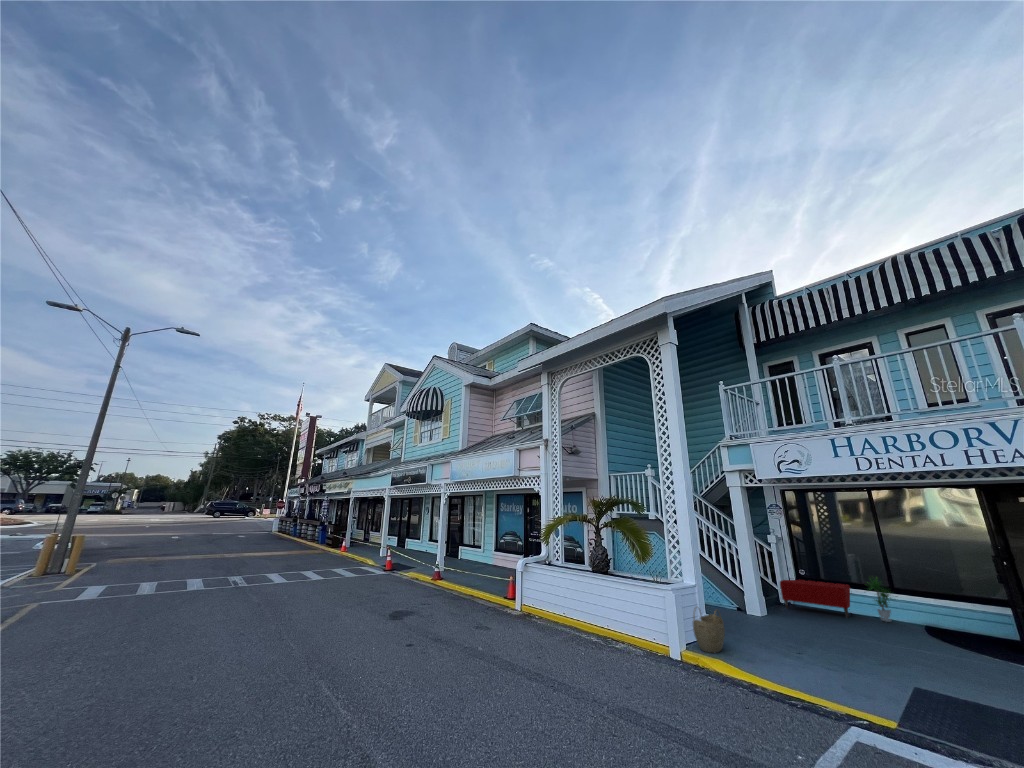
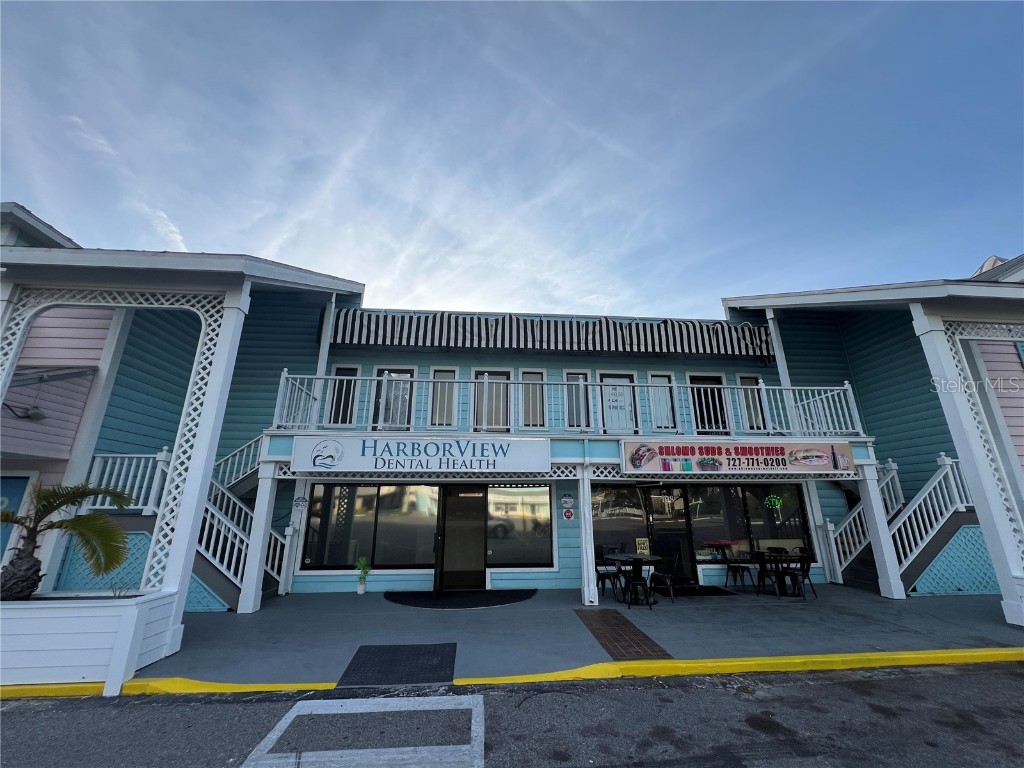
bench: present [780,580,851,618] -> none [281,567,343,599]
woven basket: present [693,611,725,653] -> none [152,617,200,674]

